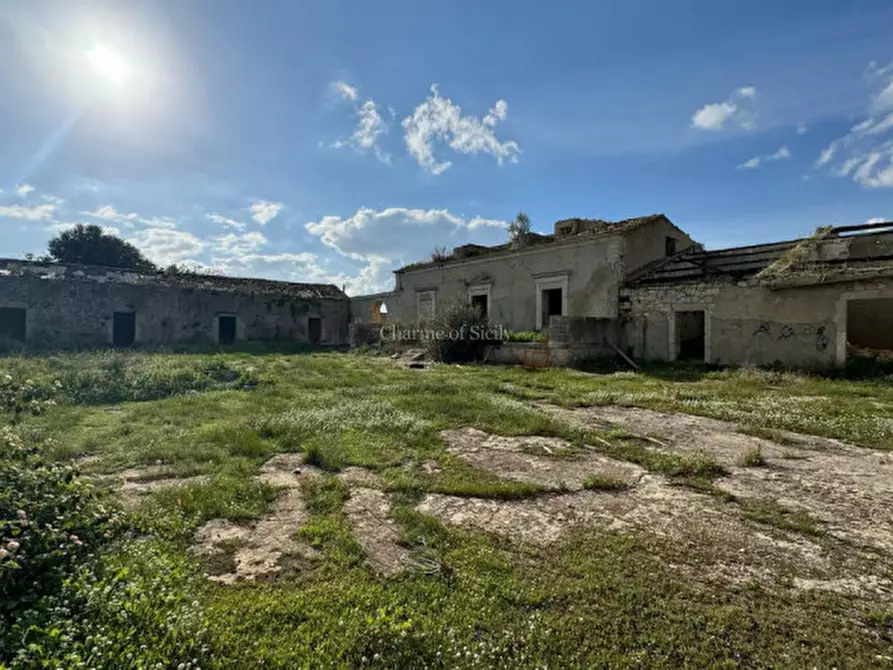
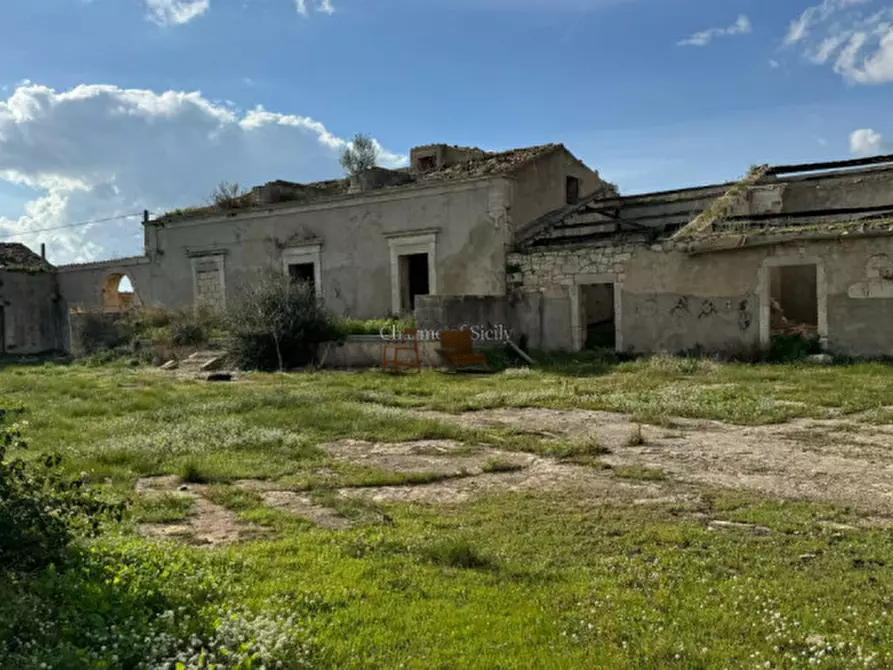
lounge chair: none [559,341,603,373] -> present [434,329,490,374]

